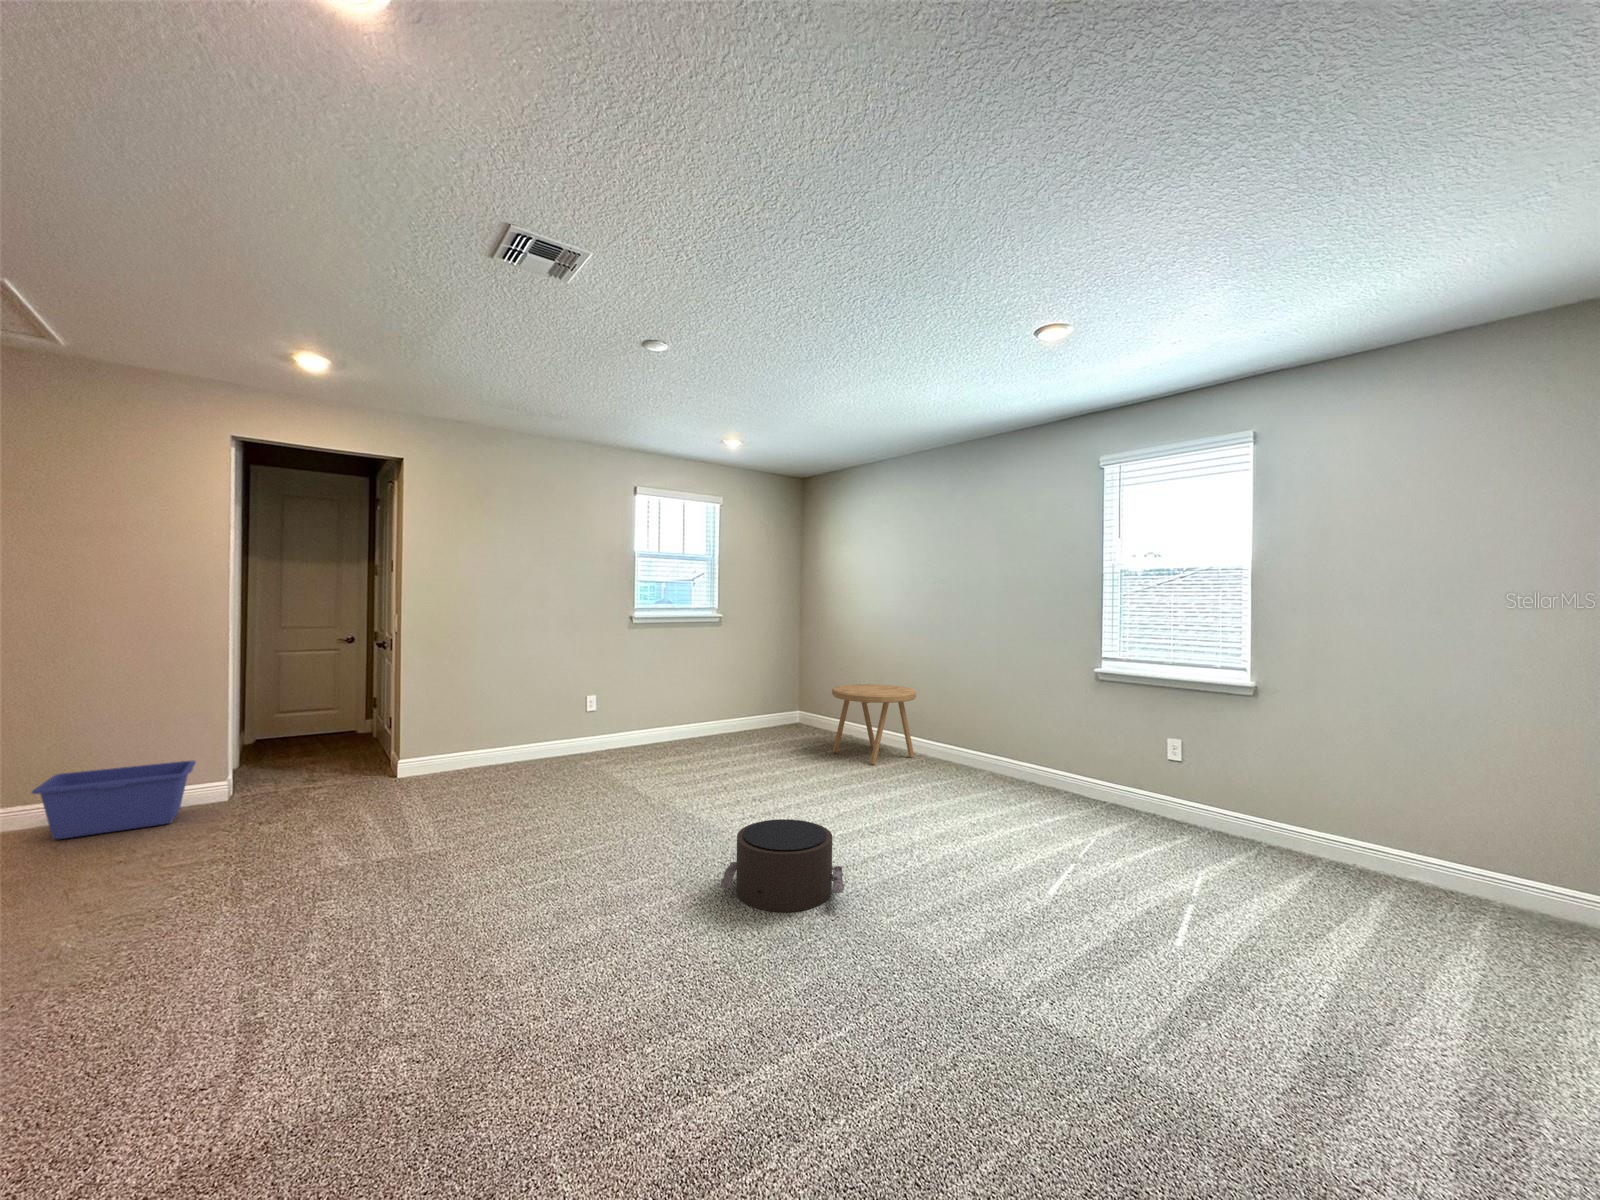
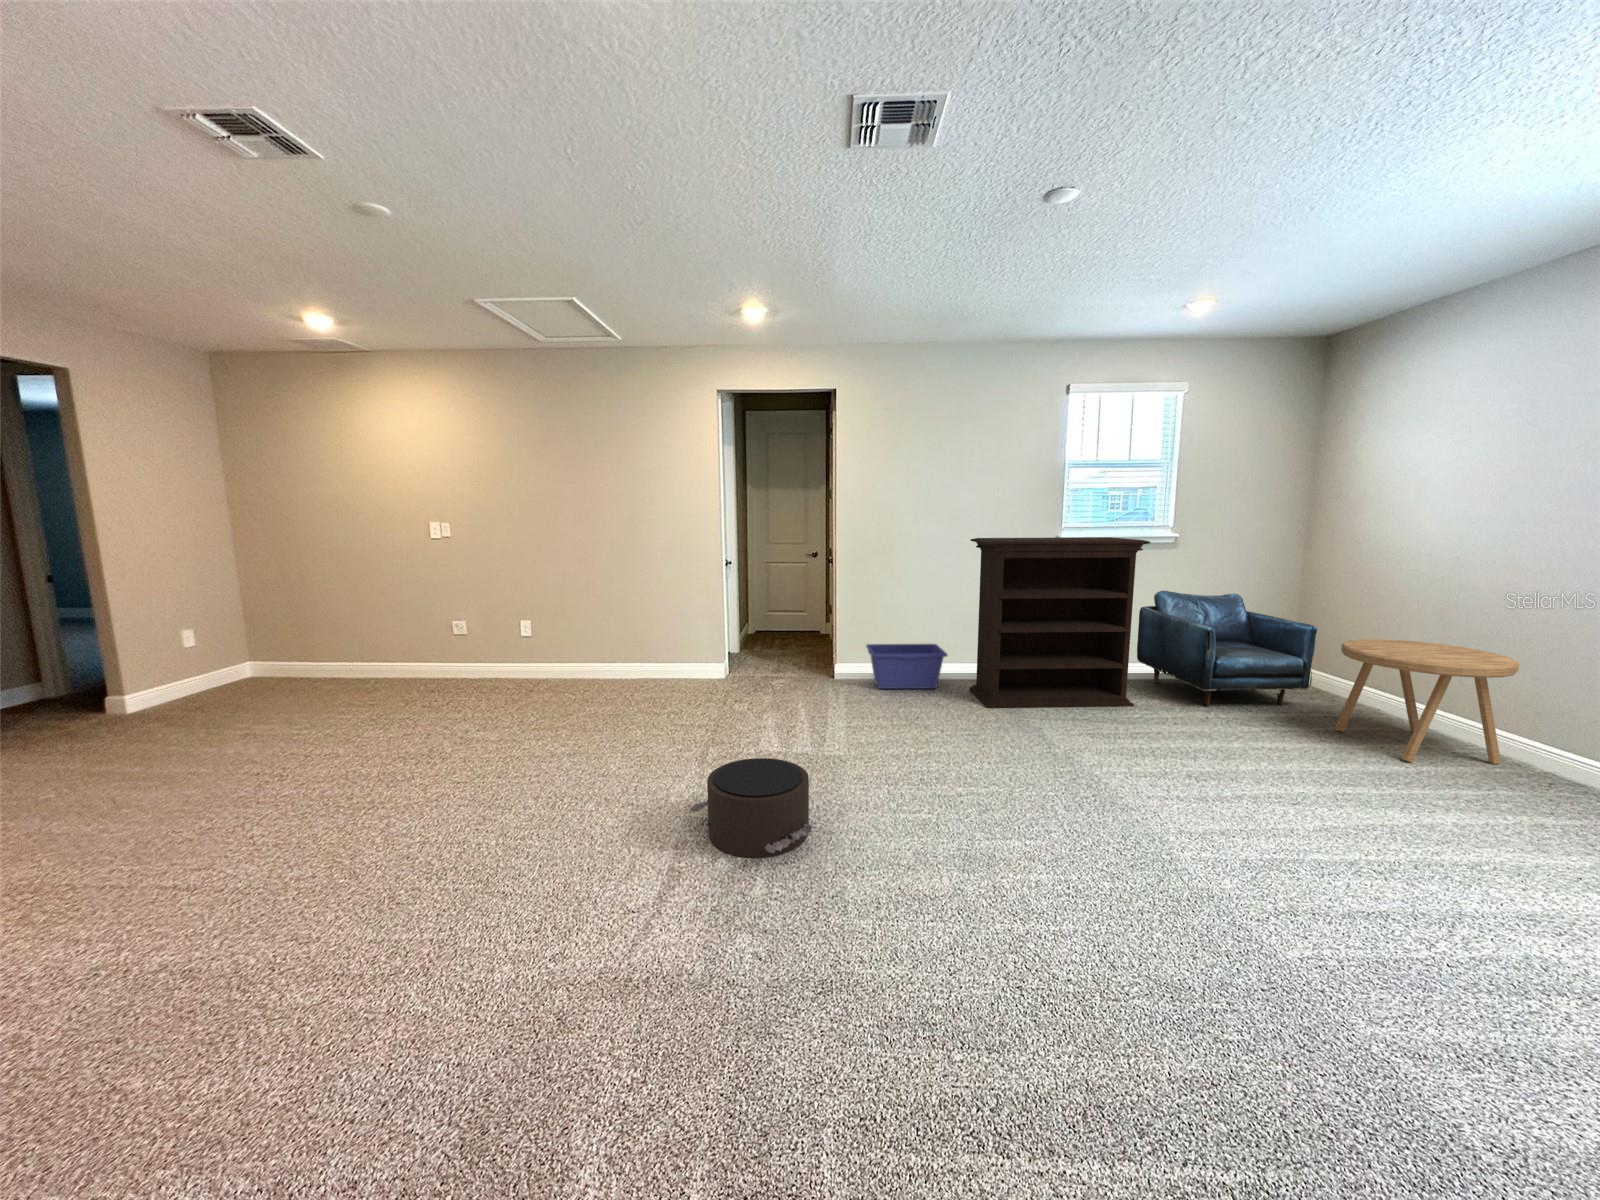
bookshelf: none [557,616,709,780] -> present [969,537,1150,708]
armchair: none [699,660,816,750] -> present [1137,591,1317,706]
storage bin: present [32,761,196,839] -> present [866,644,947,689]
pouf: present [721,819,845,912] -> present [689,758,816,858]

